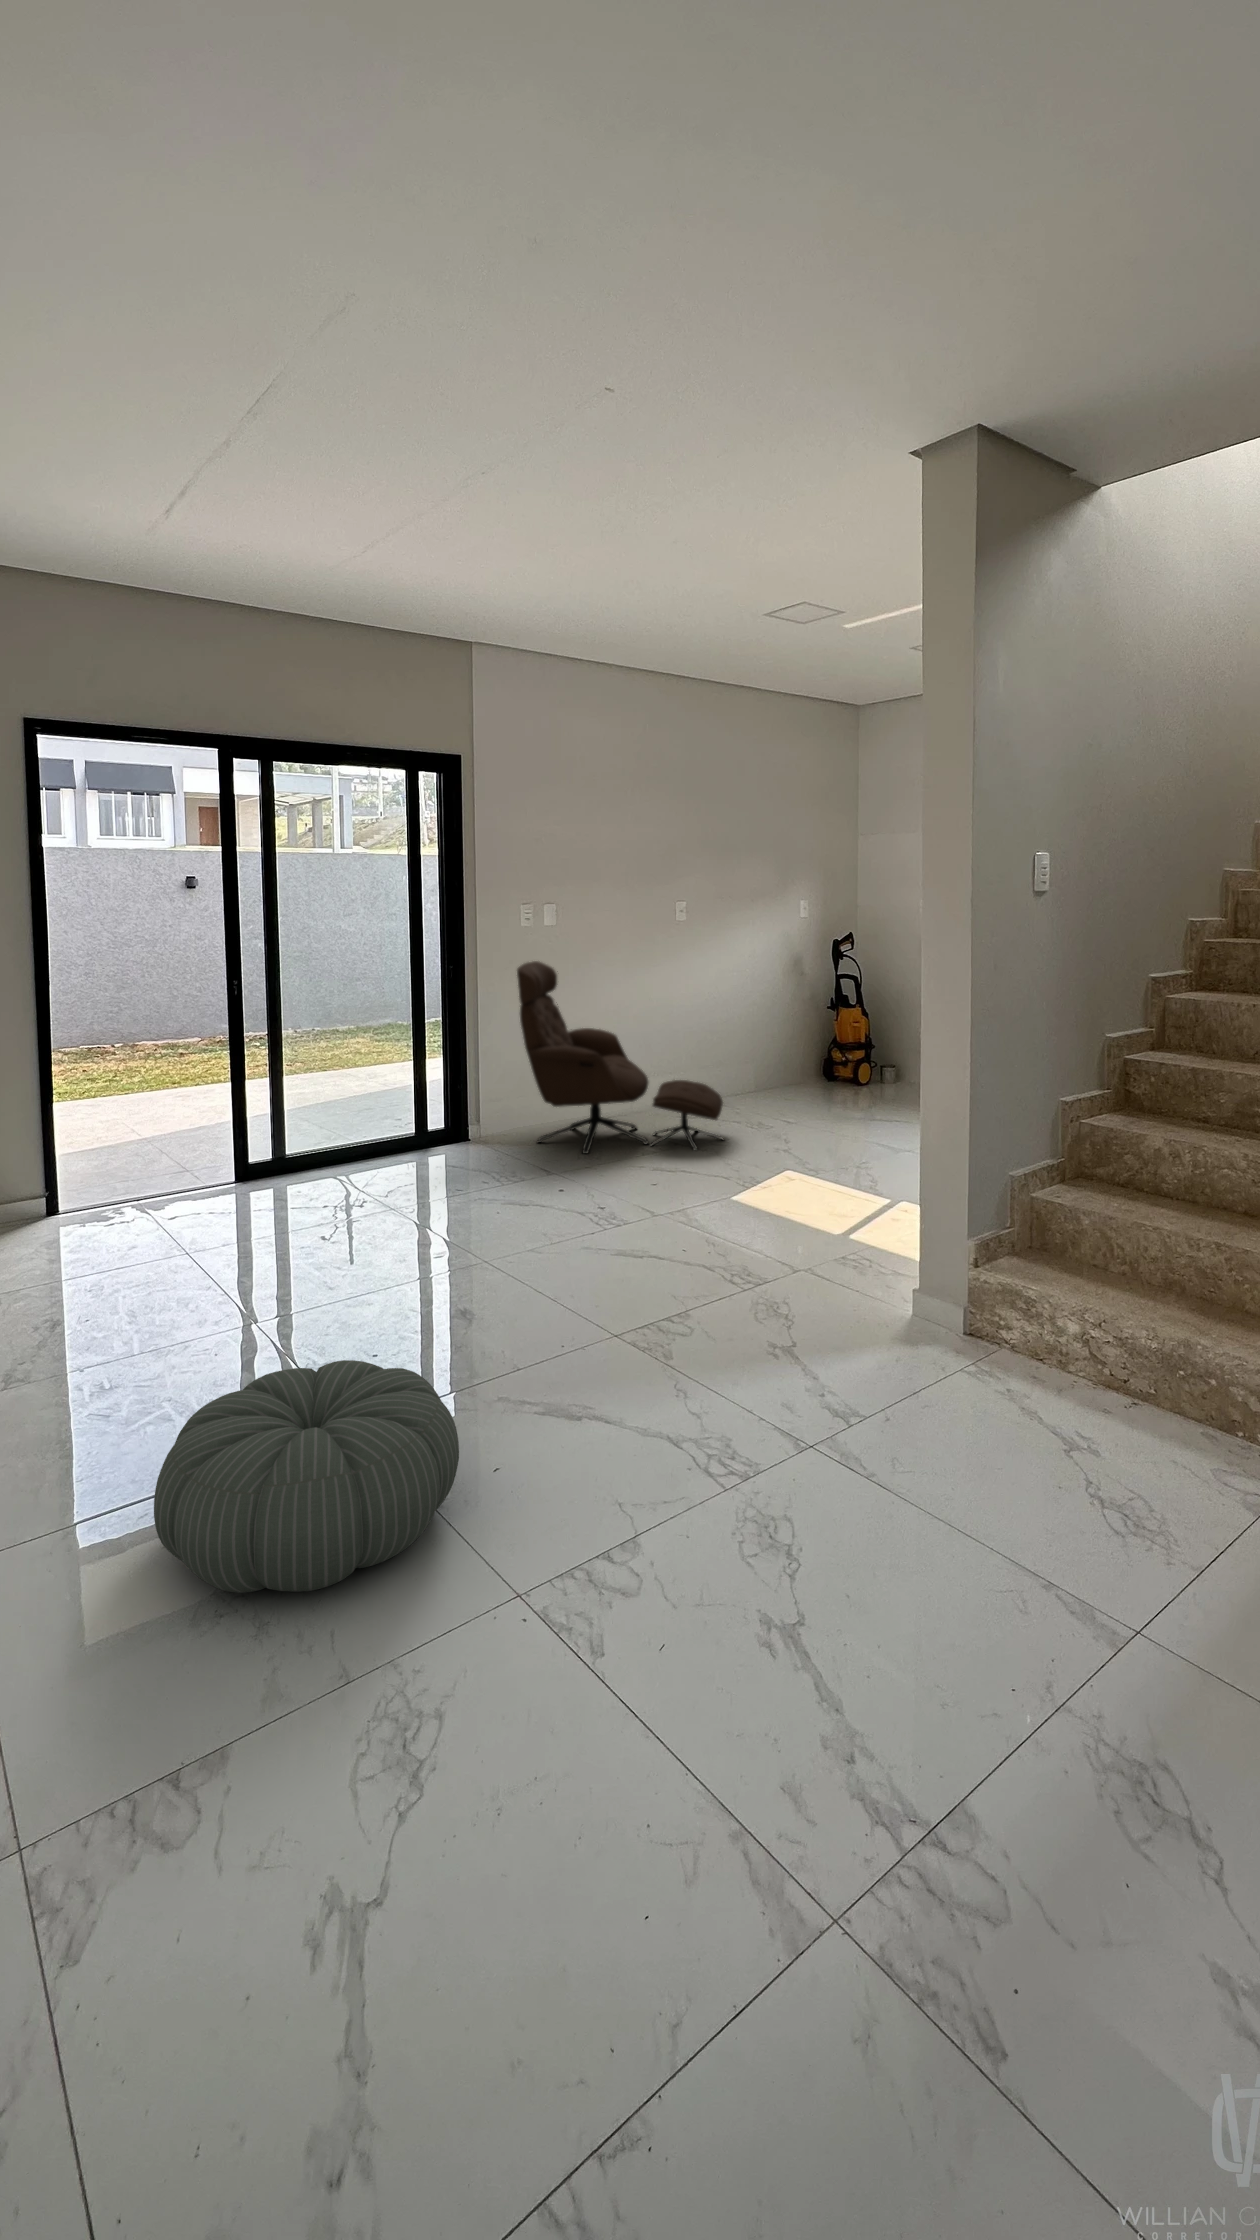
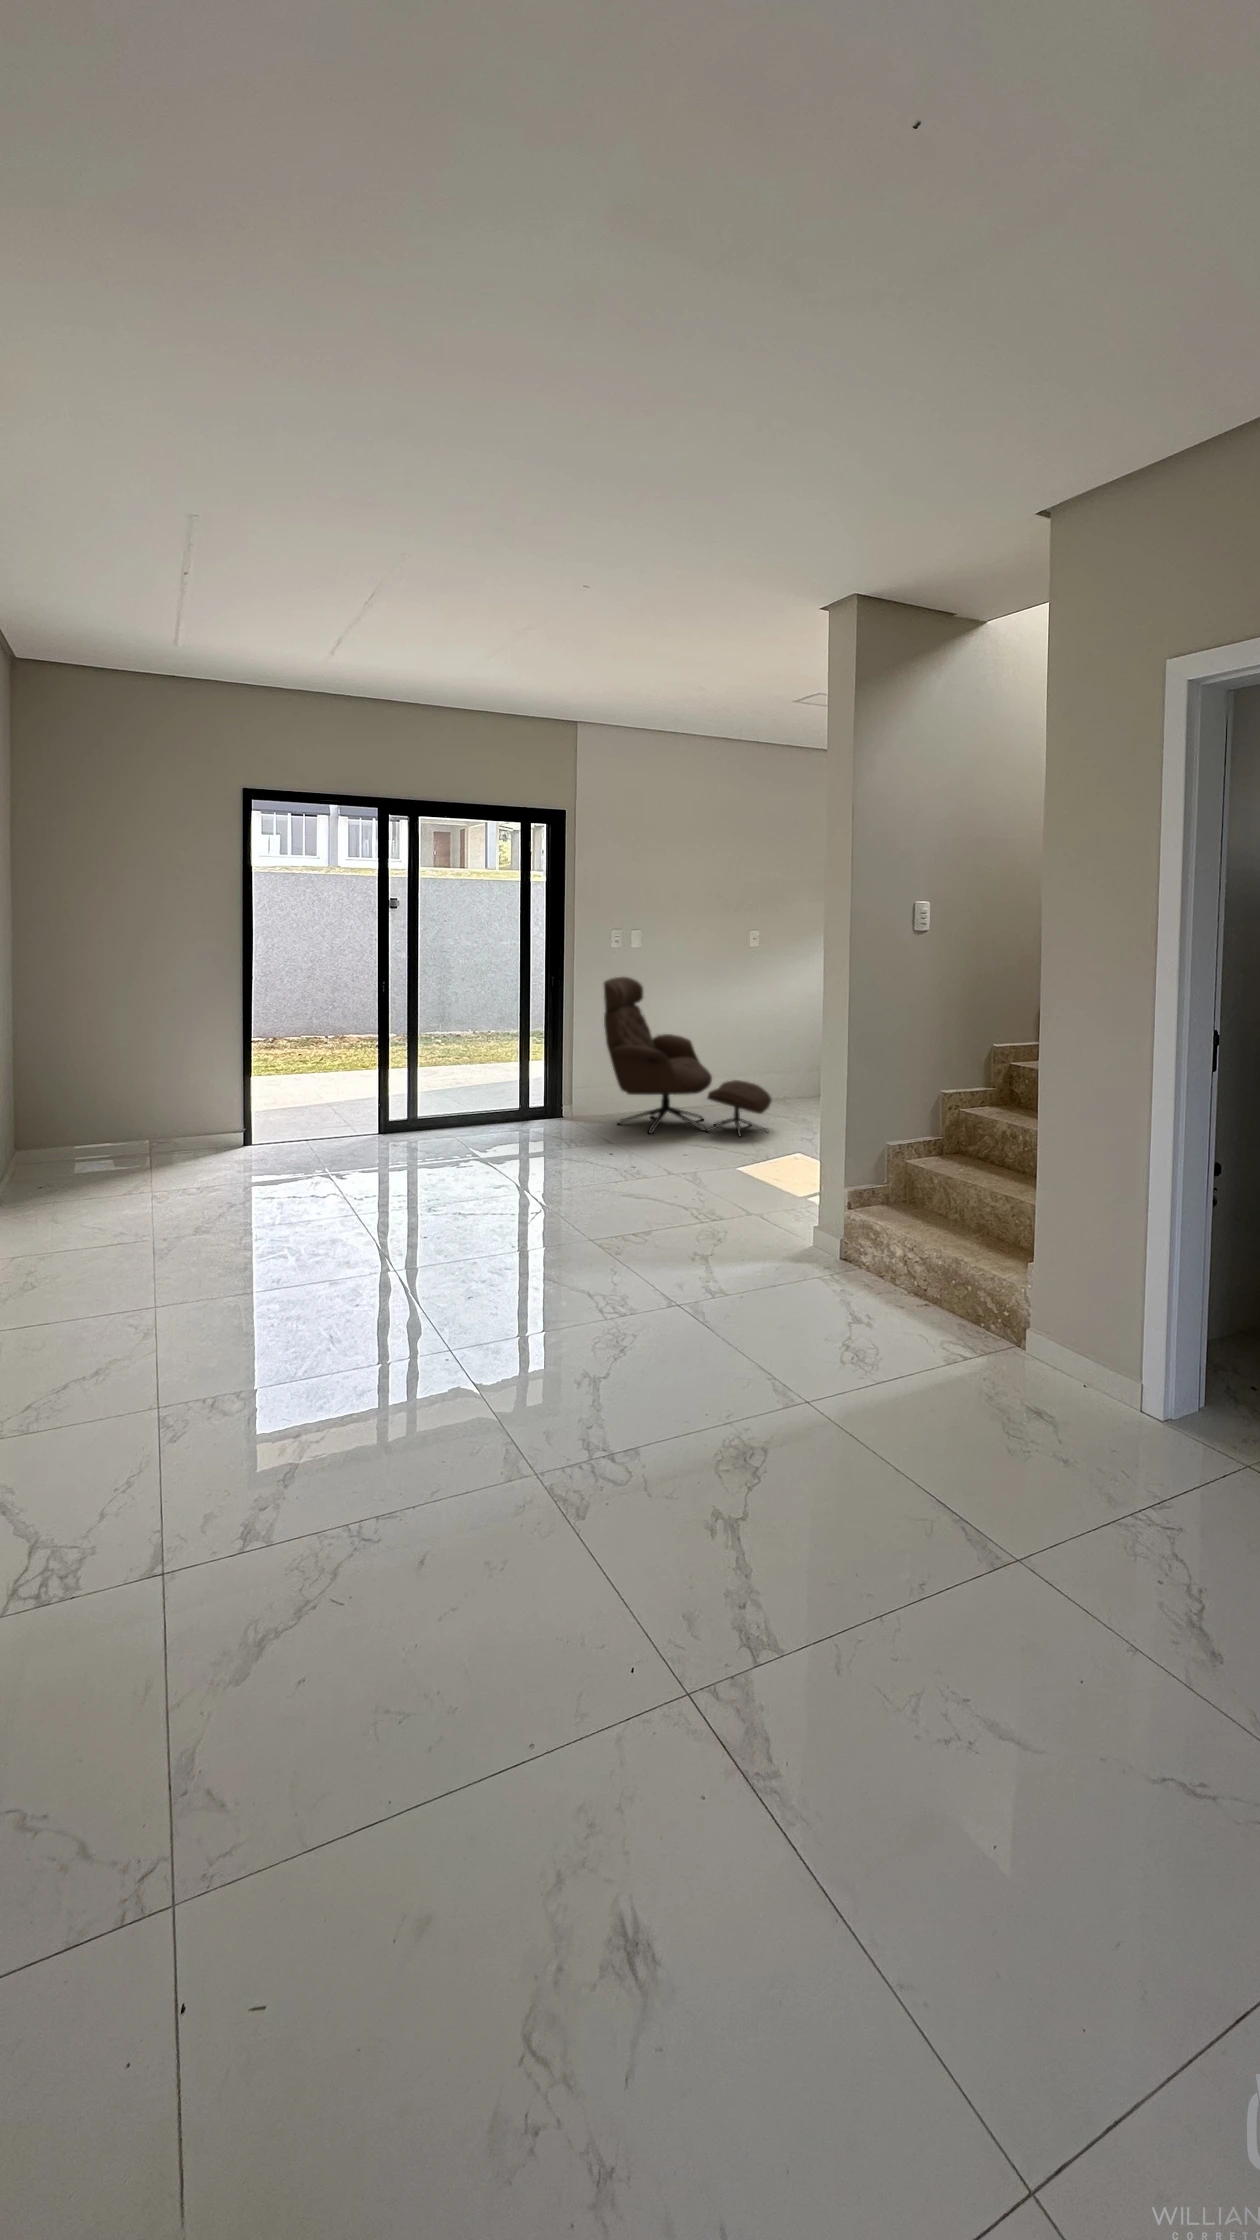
pouf: present [154,1360,459,1593] -> none [252,1217,439,1332]

